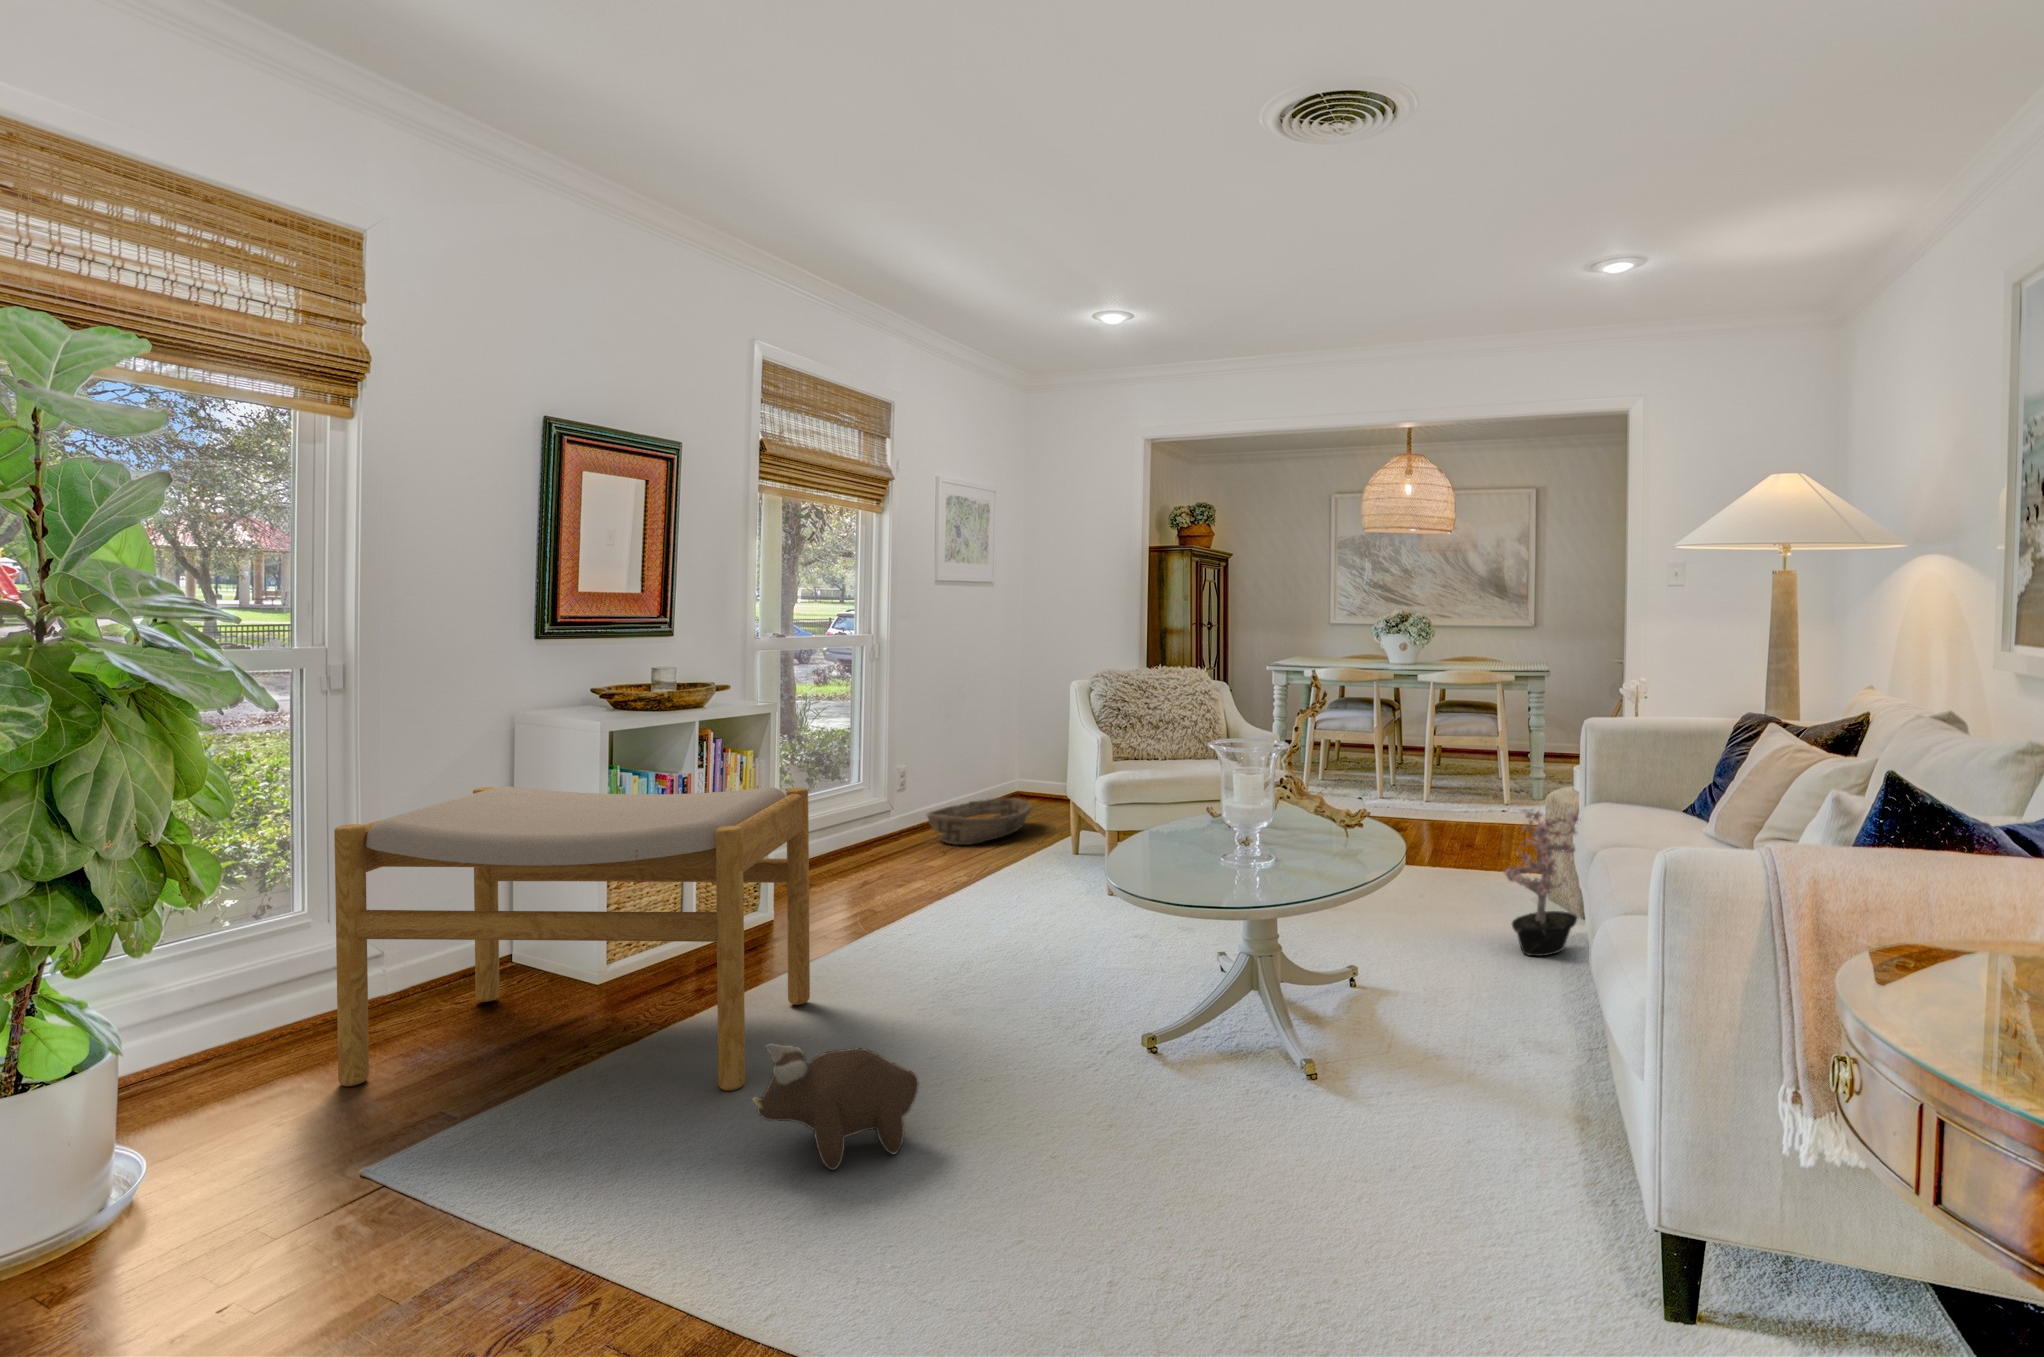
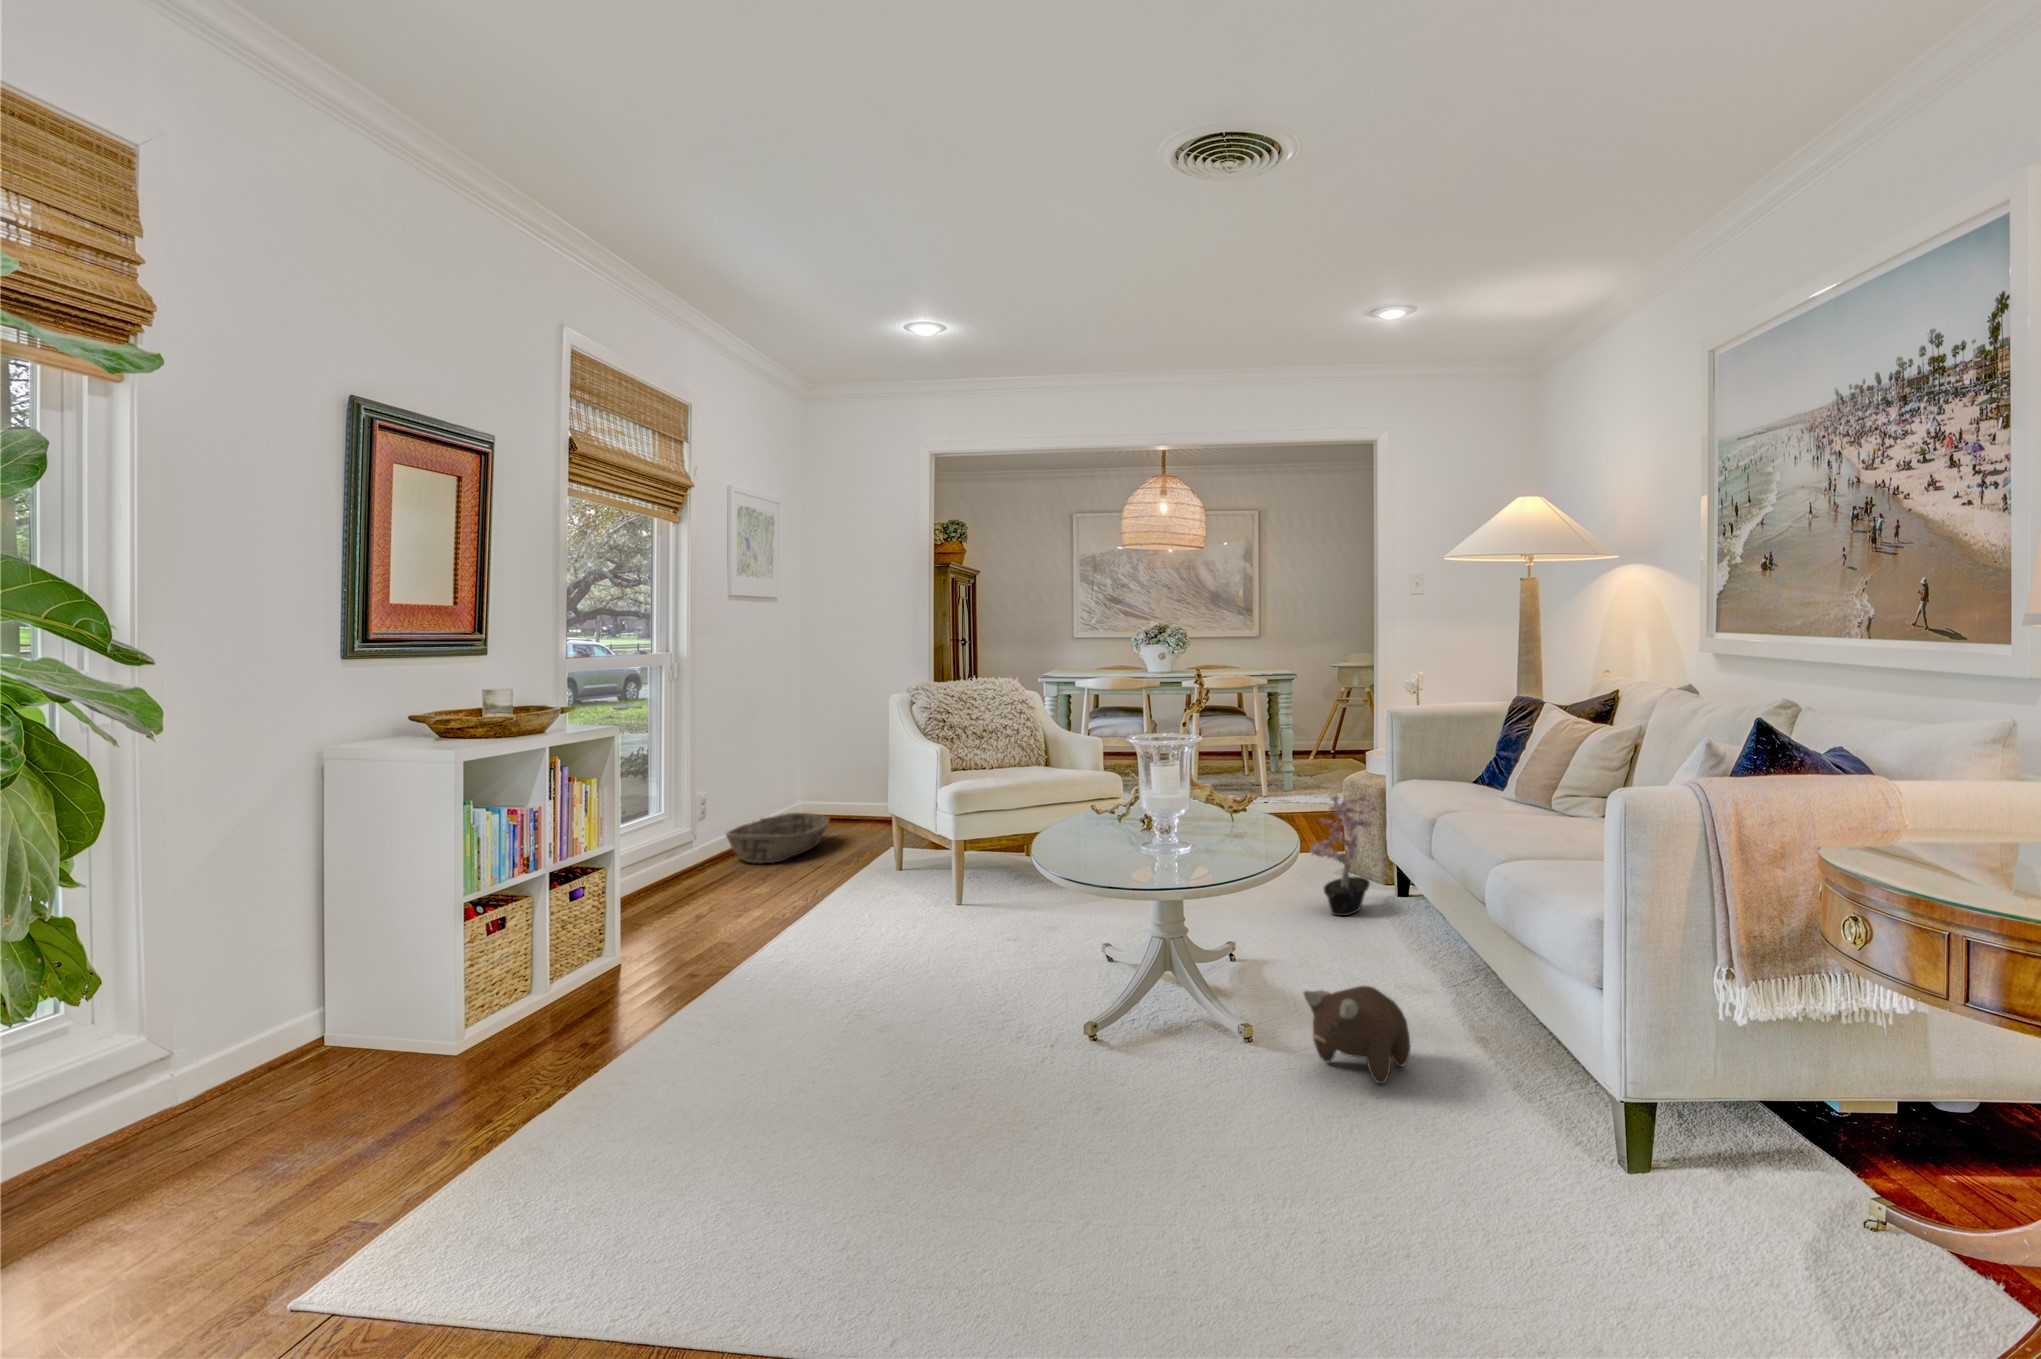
footstool: present [334,786,810,1091] -> none [171,814,728,1227]
plush toy: present [752,1044,919,1170] -> present [1304,986,1410,1084]

